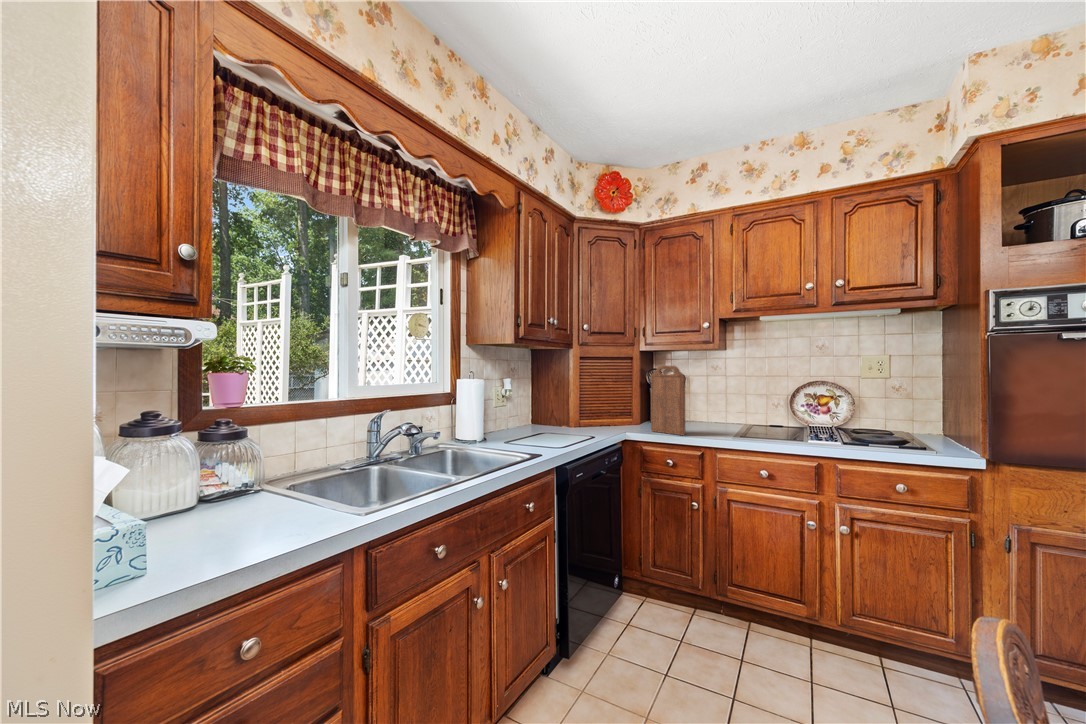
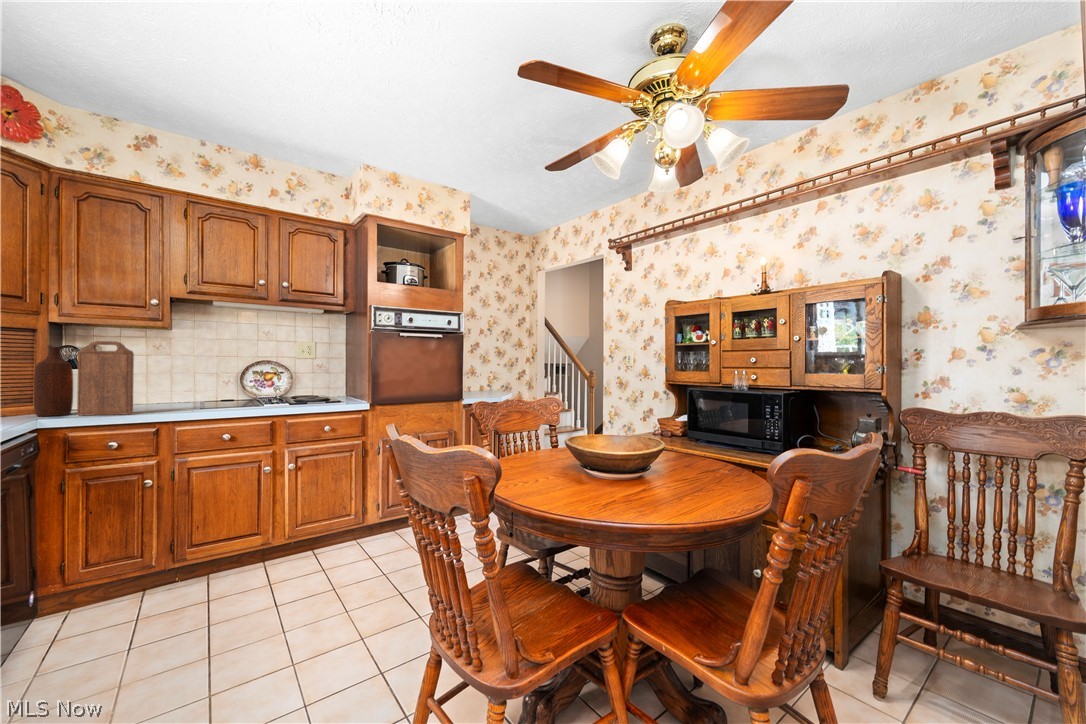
bottle: none [629,371,651,429] -> present [34,347,73,416]

